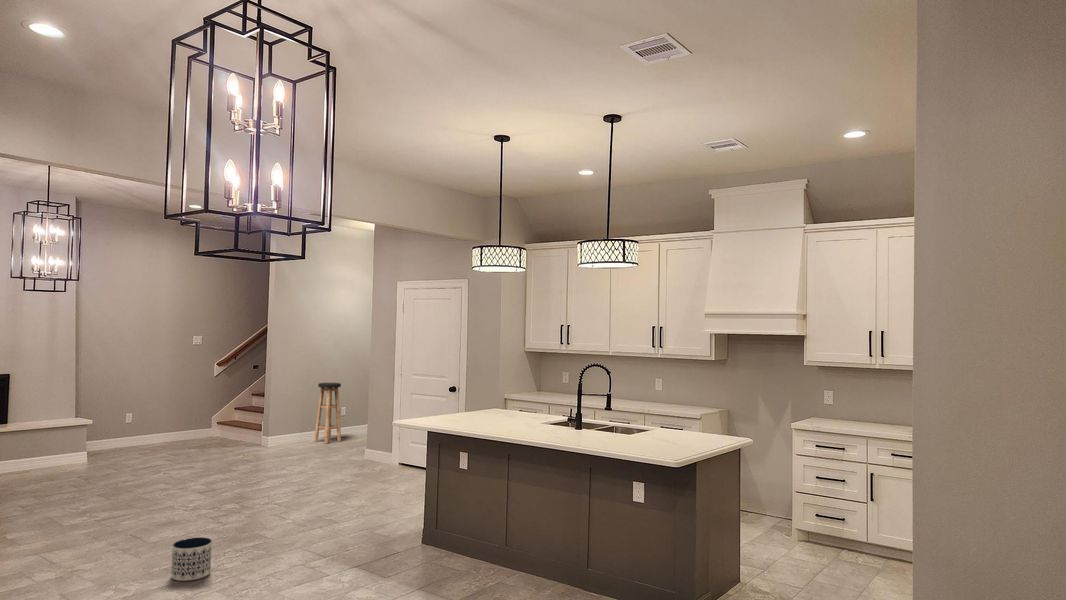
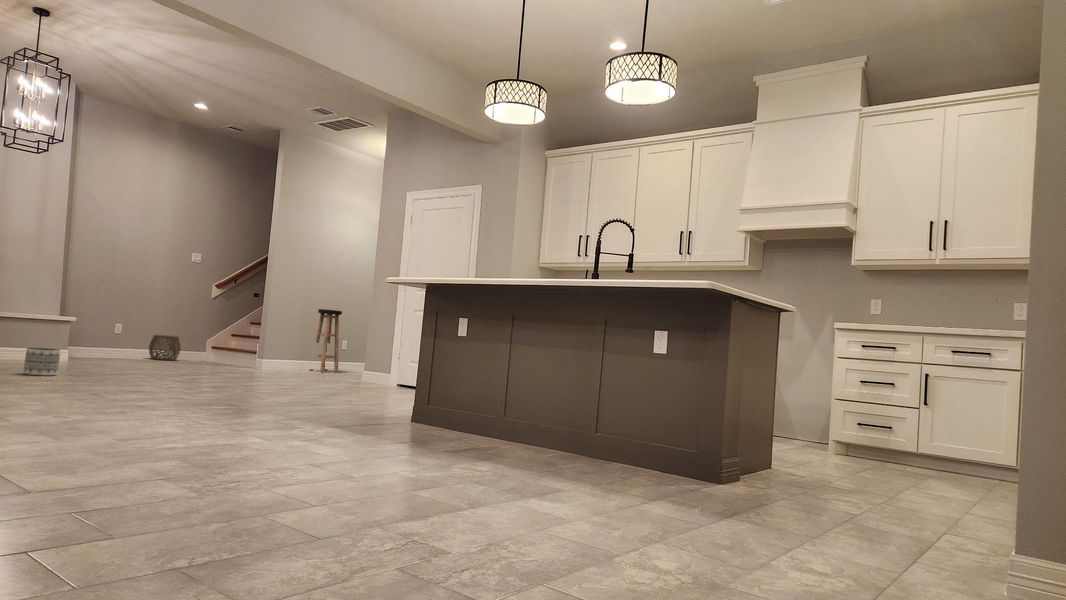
woven basket: none [161,419,191,445] -> present [149,335,181,360]
planter: present [171,537,212,581] -> present [23,348,61,375]

